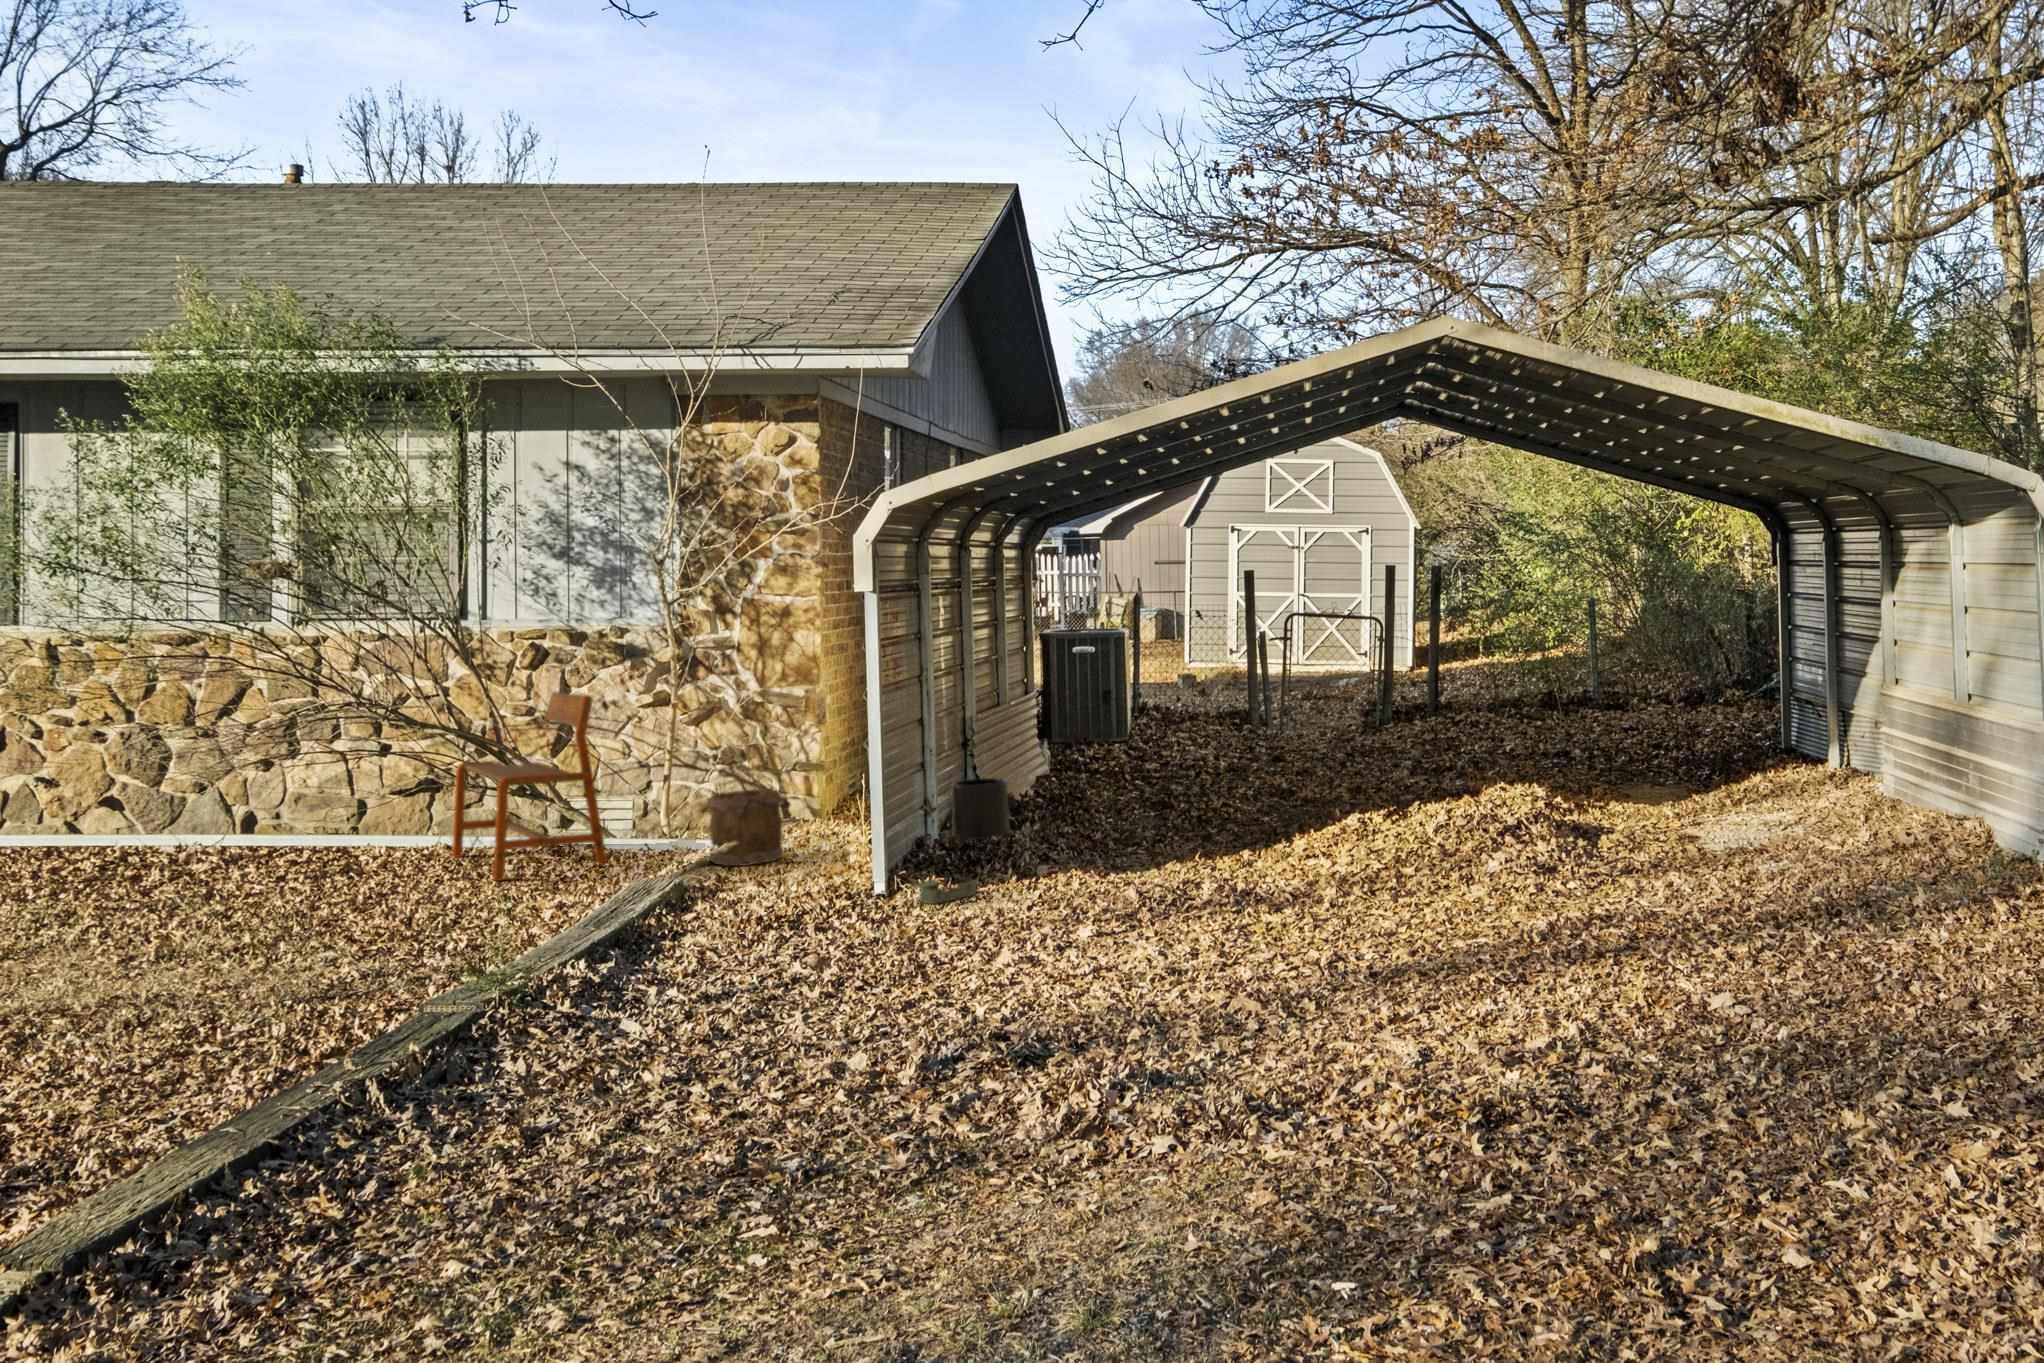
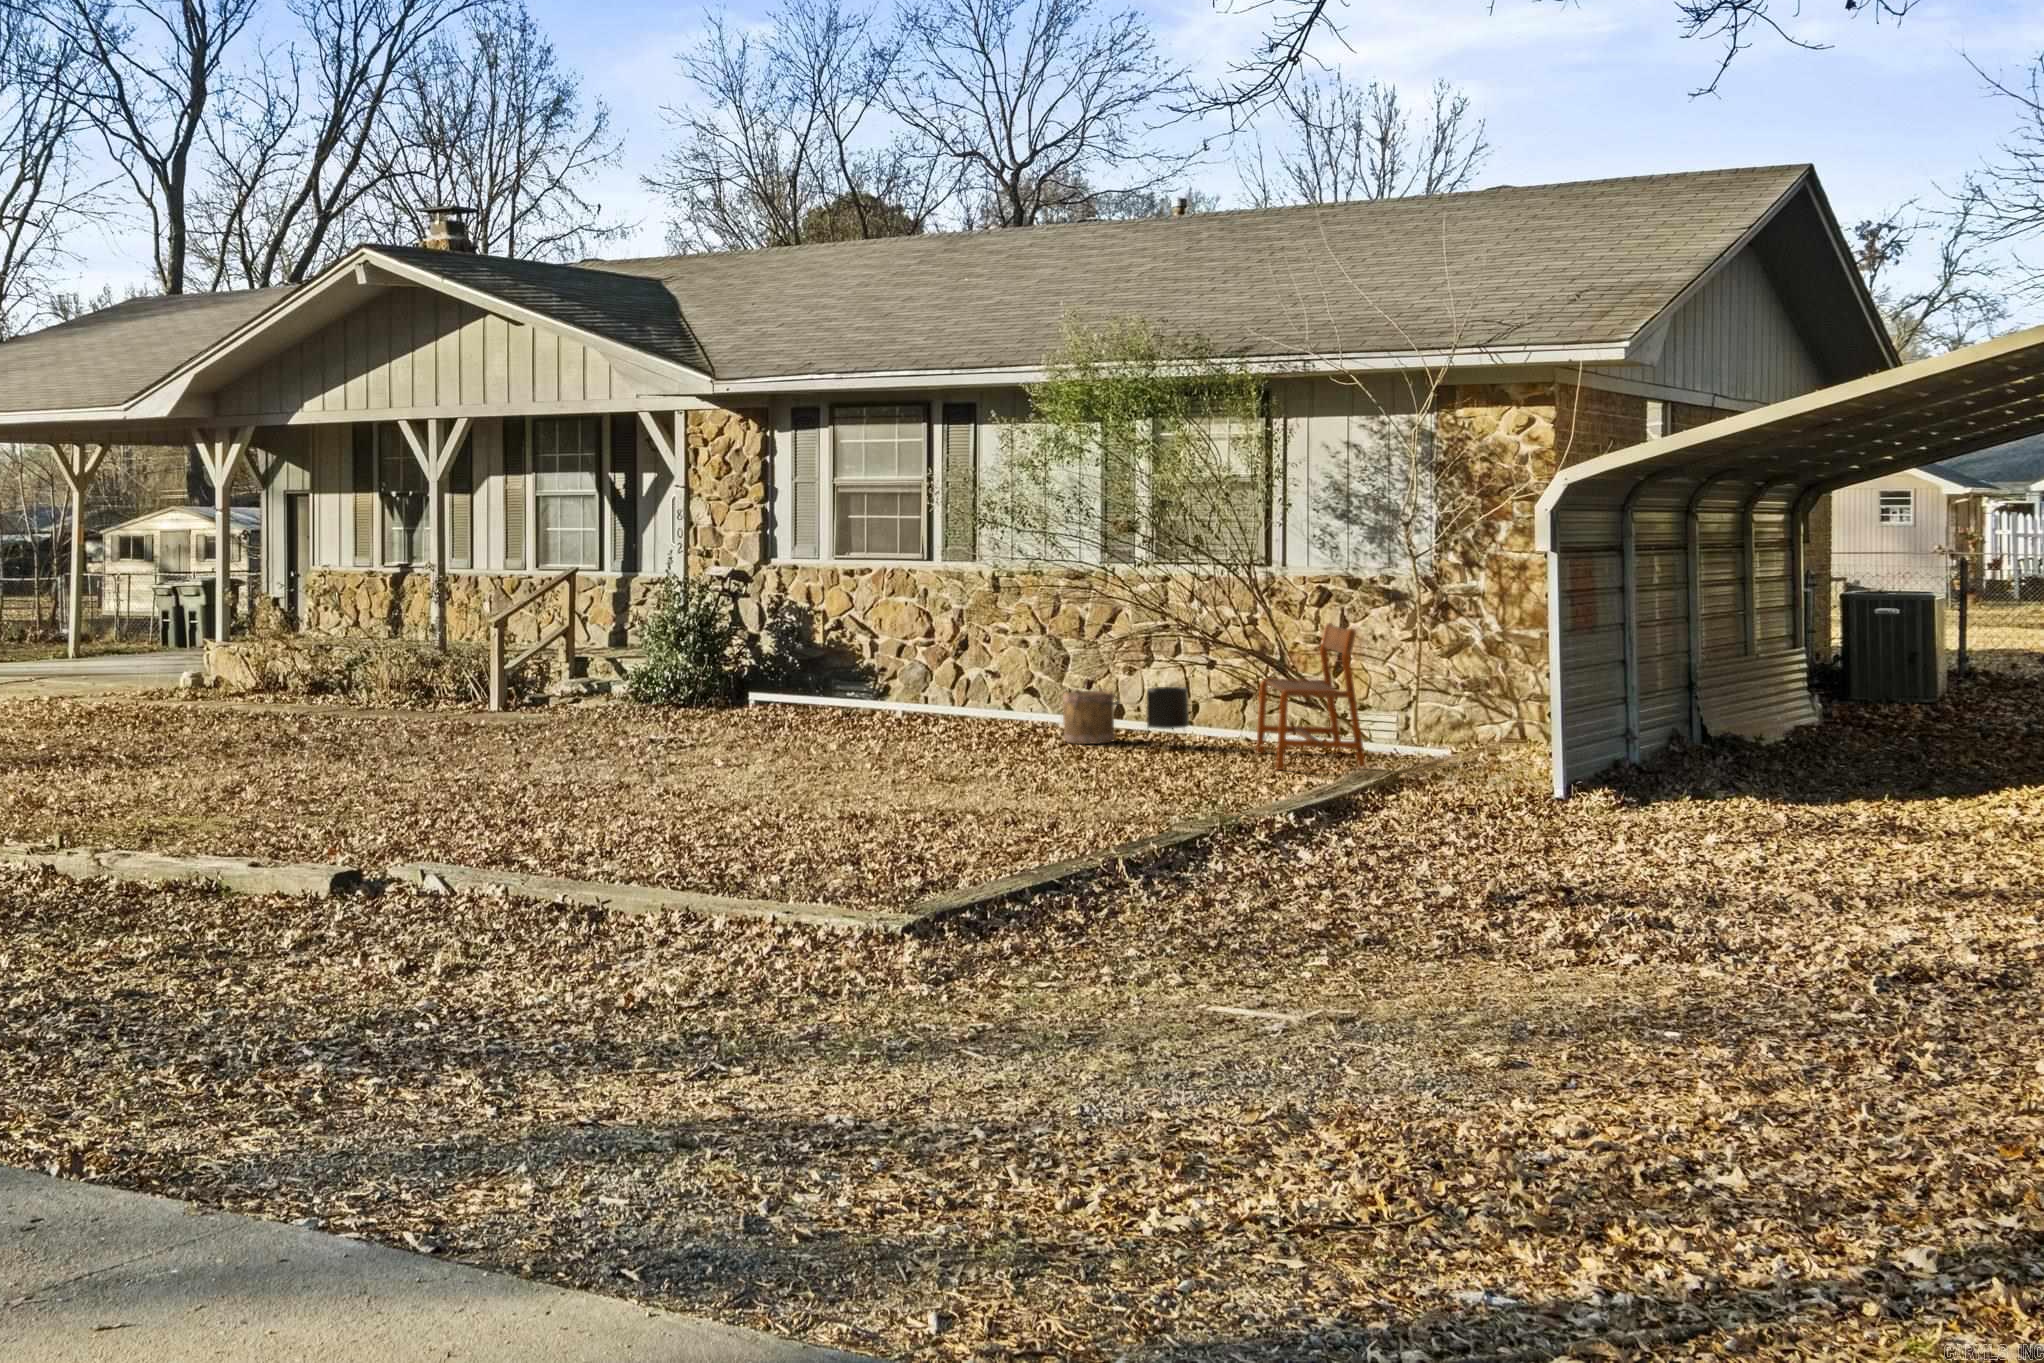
planter: present [951,778,1009,851] -> present [1146,687,1189,742]
bucket: present [708,788,791,866] -> present [1063,688,1120,744]
toolbox: present [910,877,976,904] -> none [1587,800,1648,820]

